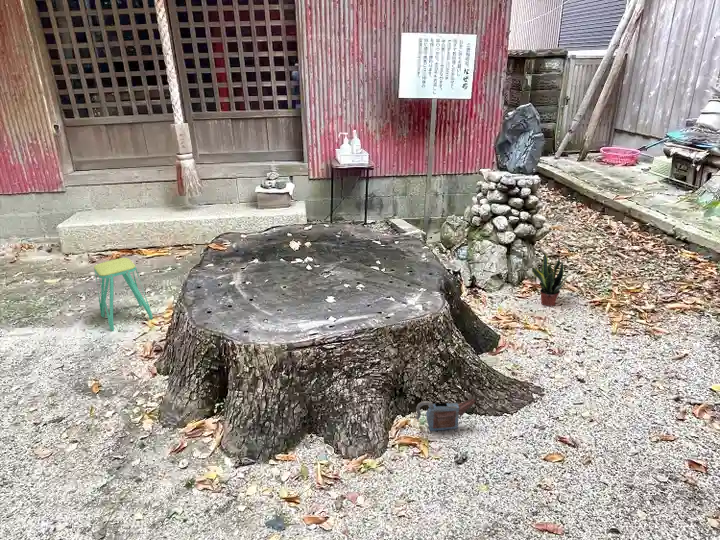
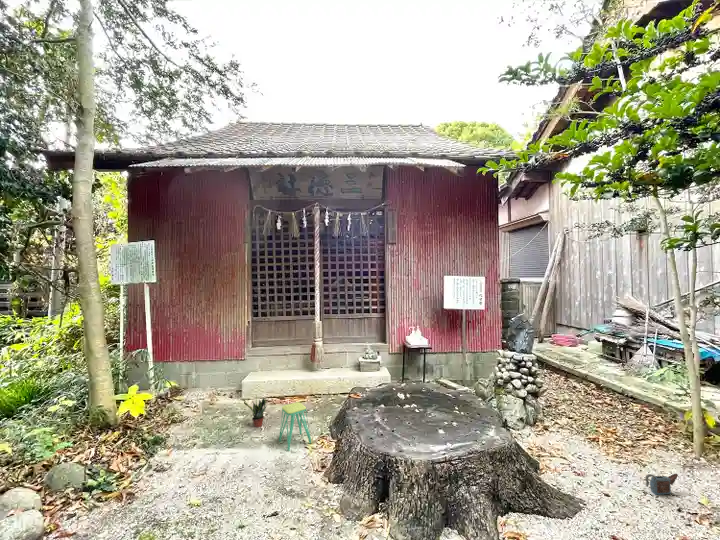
potted plant: present [532,253,572,306] -> present [245,398,266,427]
watering can: present [416,399,476,431] -> present [645,474,678,495]

